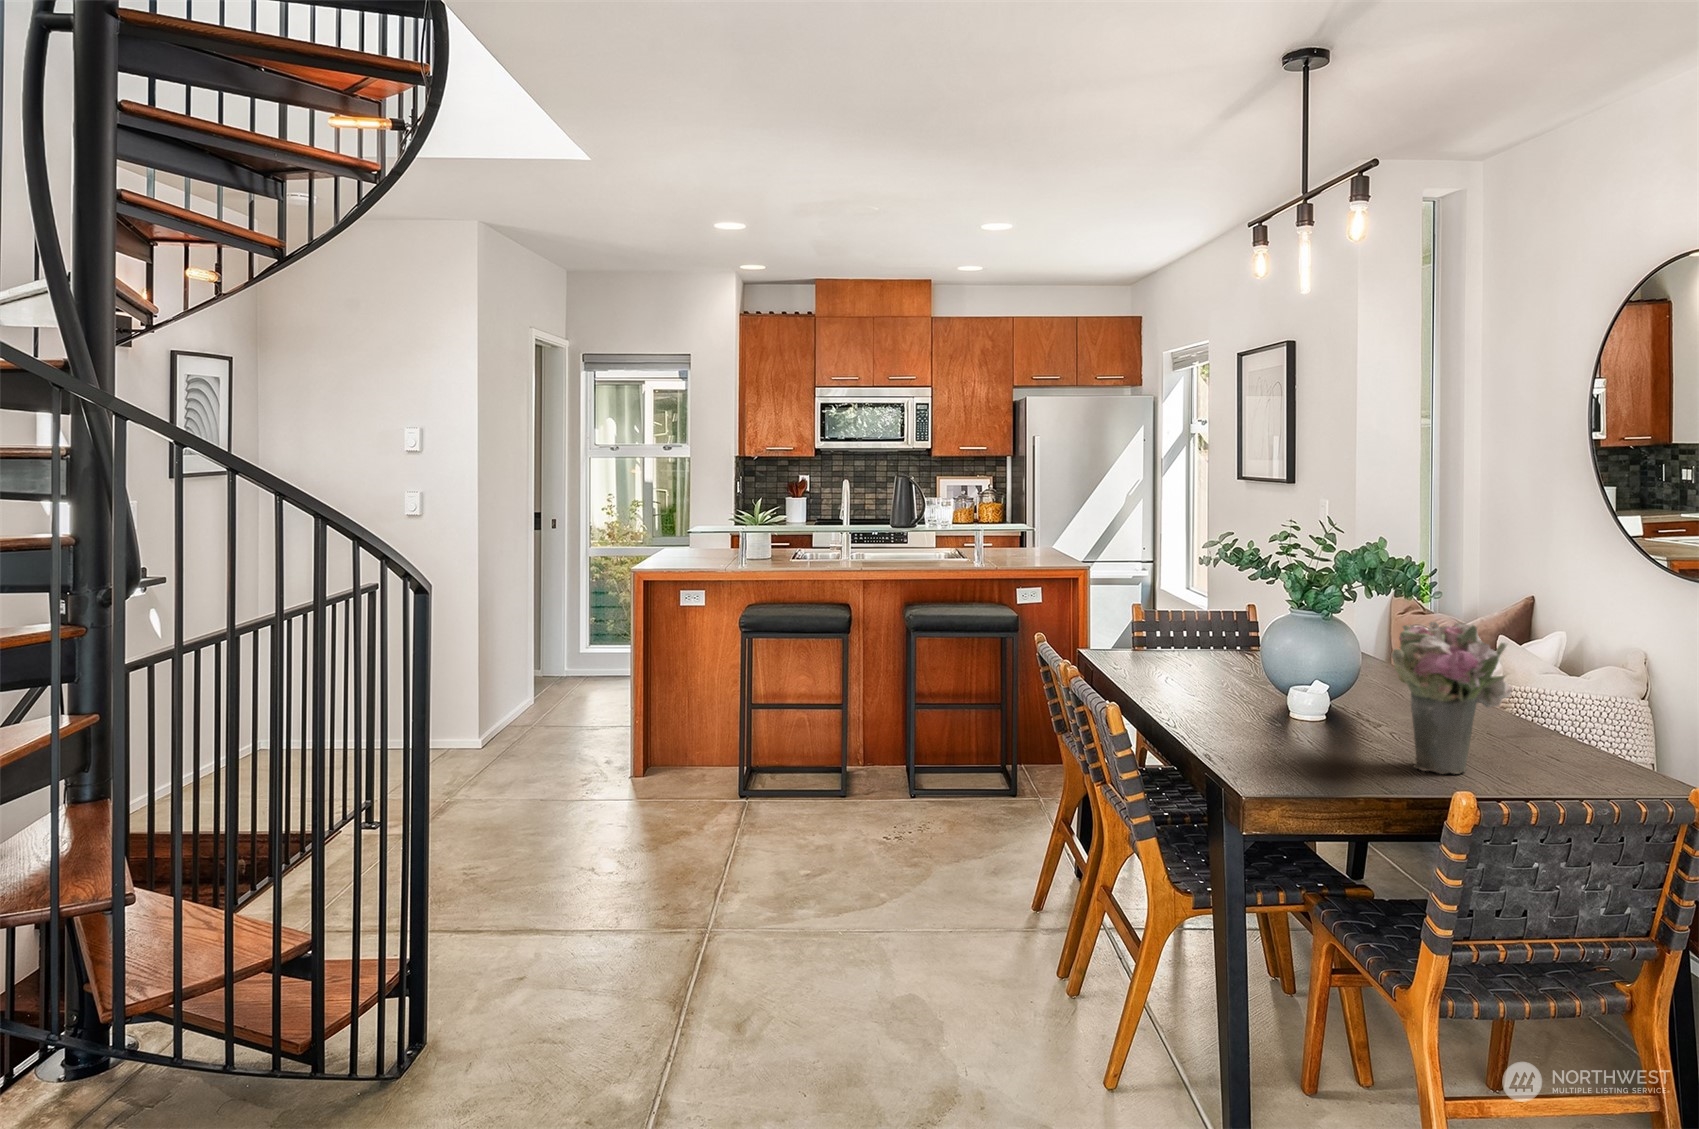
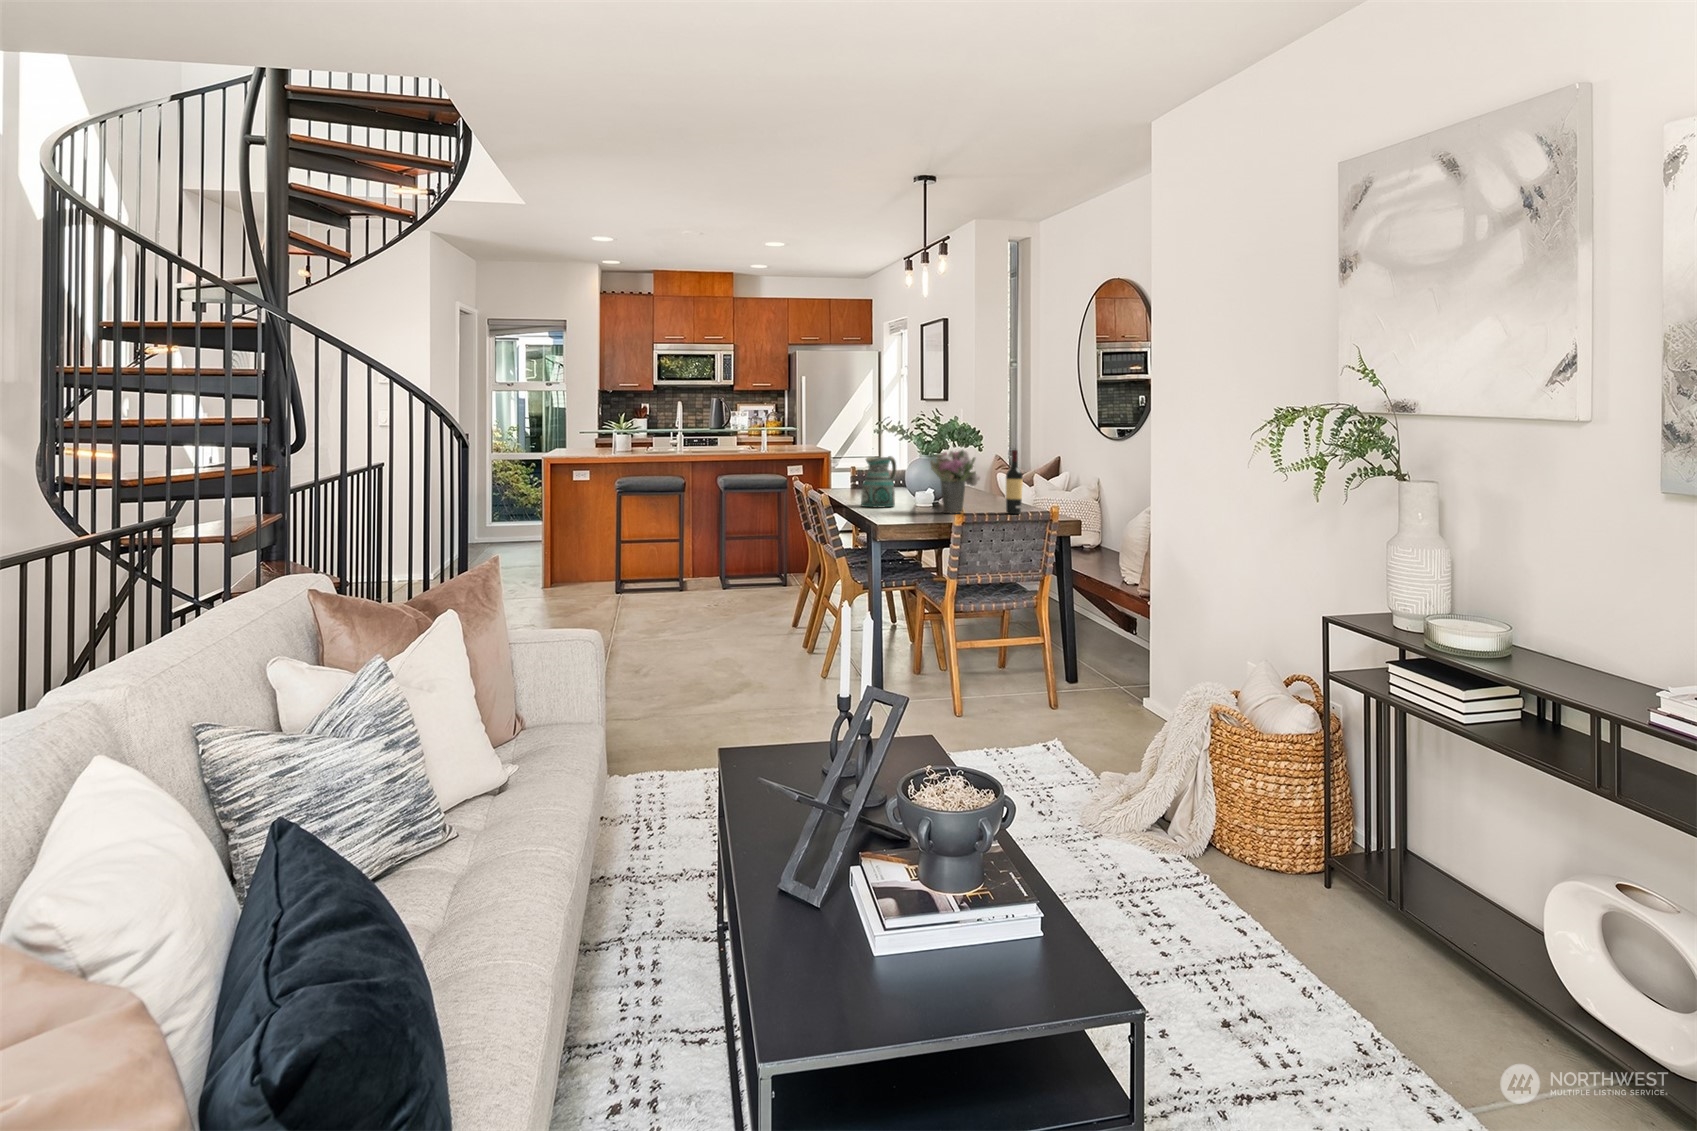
ceramic pitcher: none [1201,618,1278,736] -> present [861,456,896,508]
wine bottle: none [1578,626,1627,782] -> present [1006,450,1023,514]

